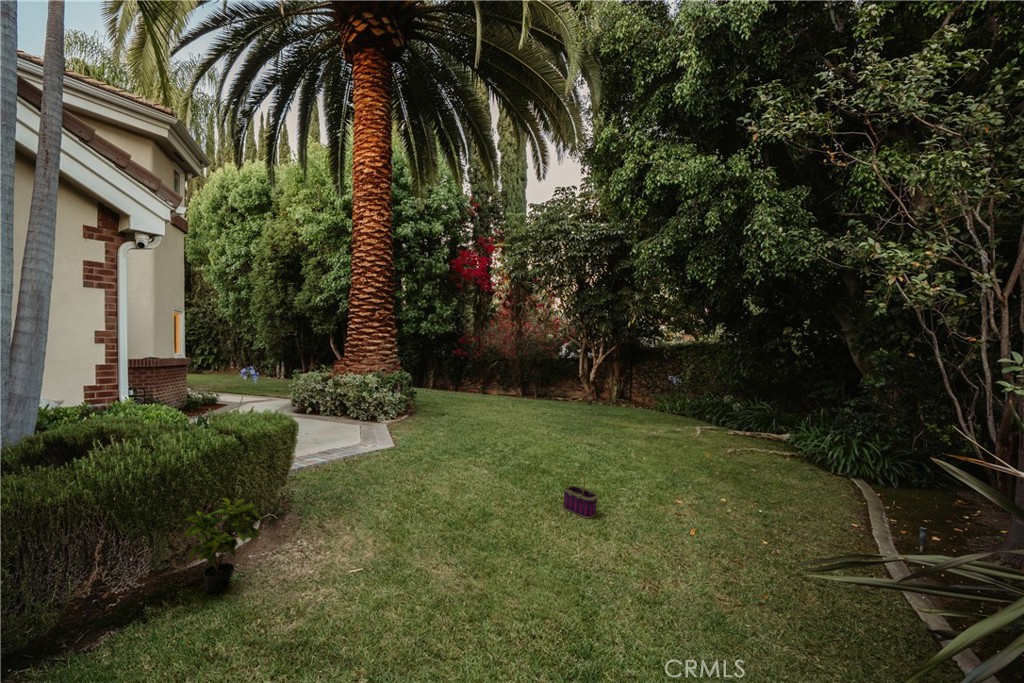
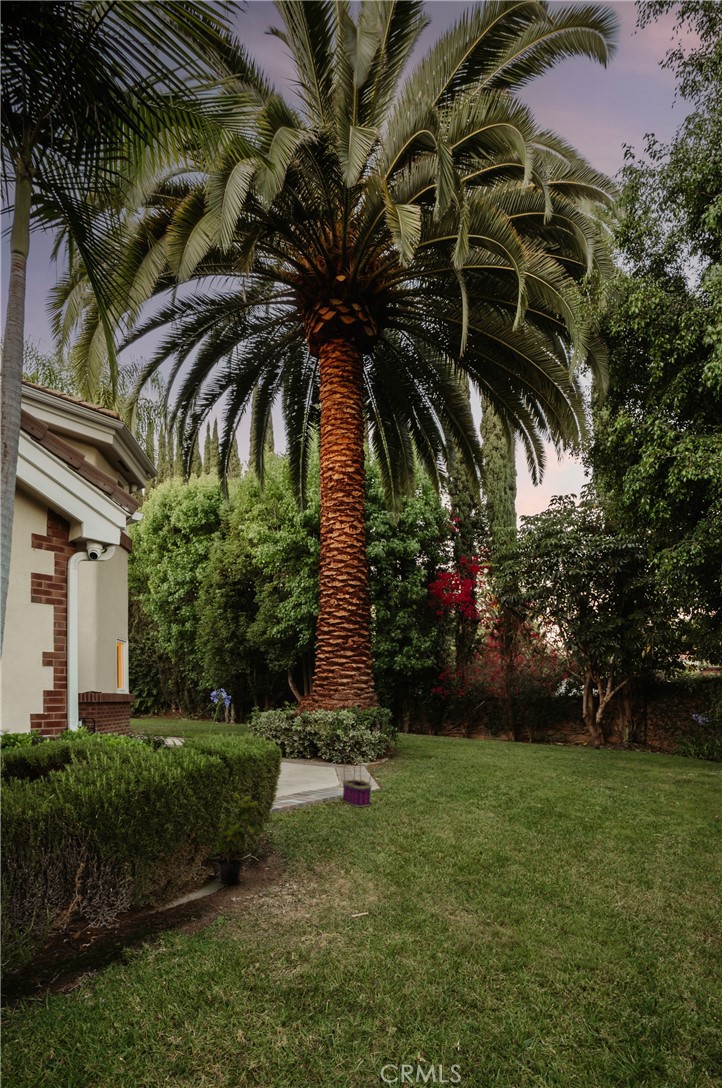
basket: present [563,466,598,518] -> present [343,758,372,807]

